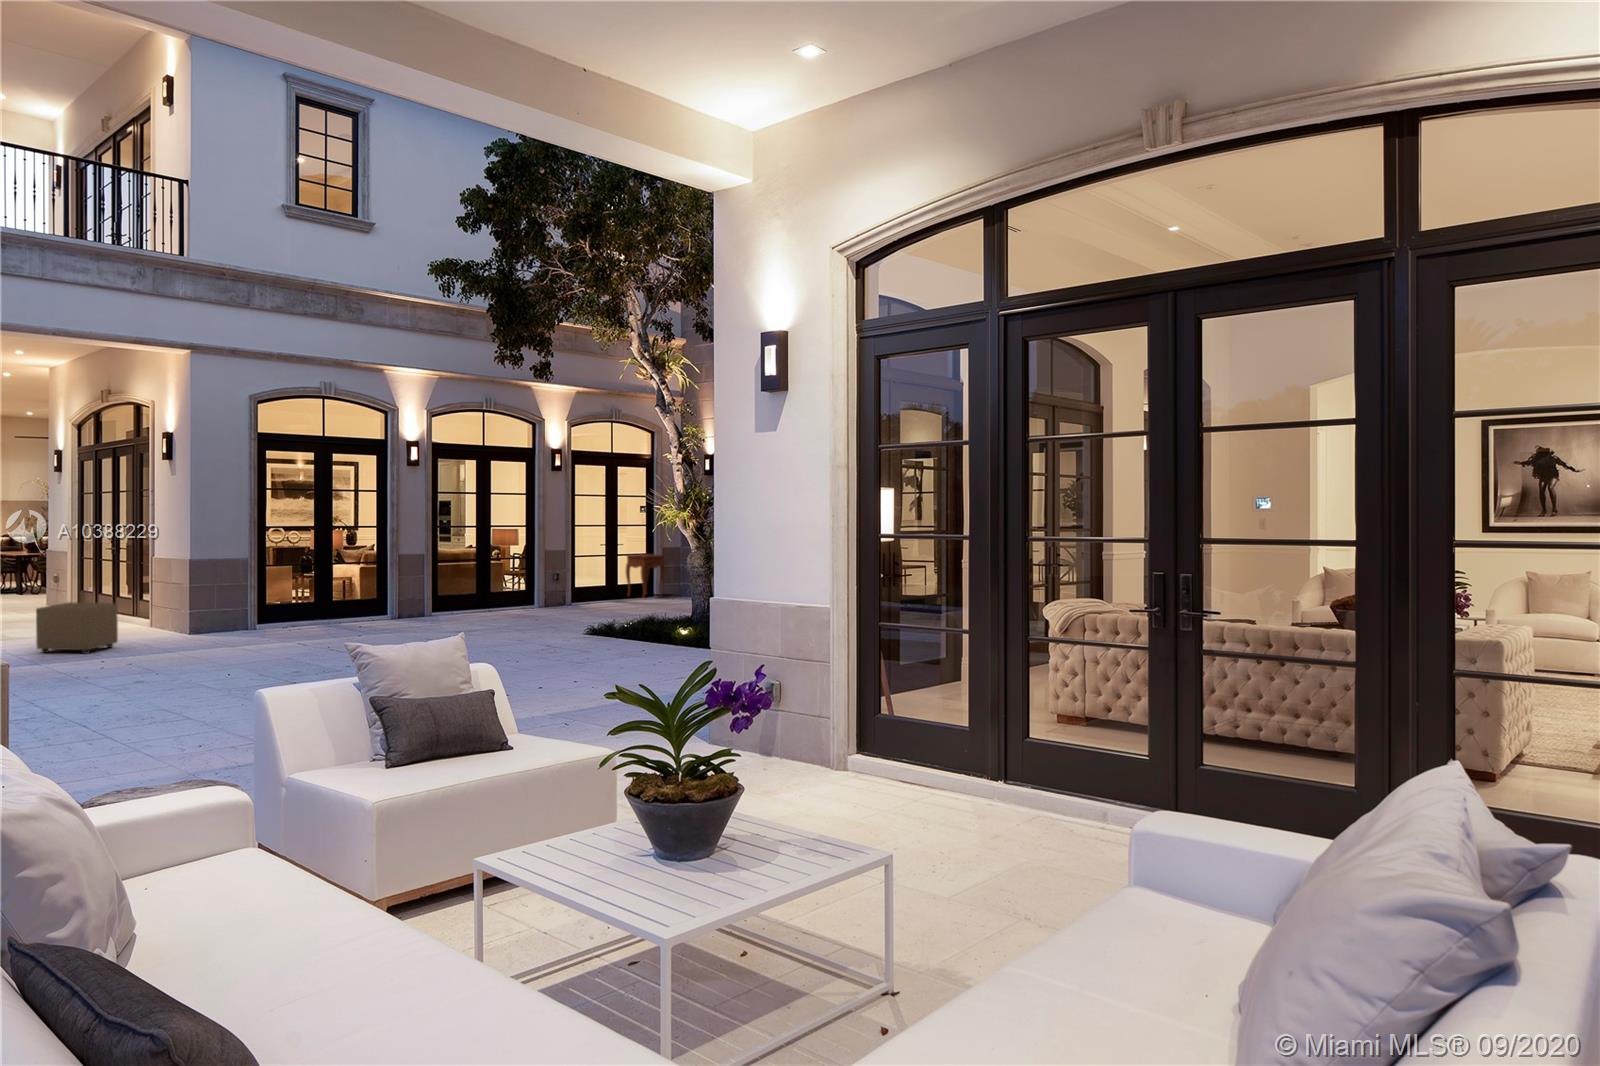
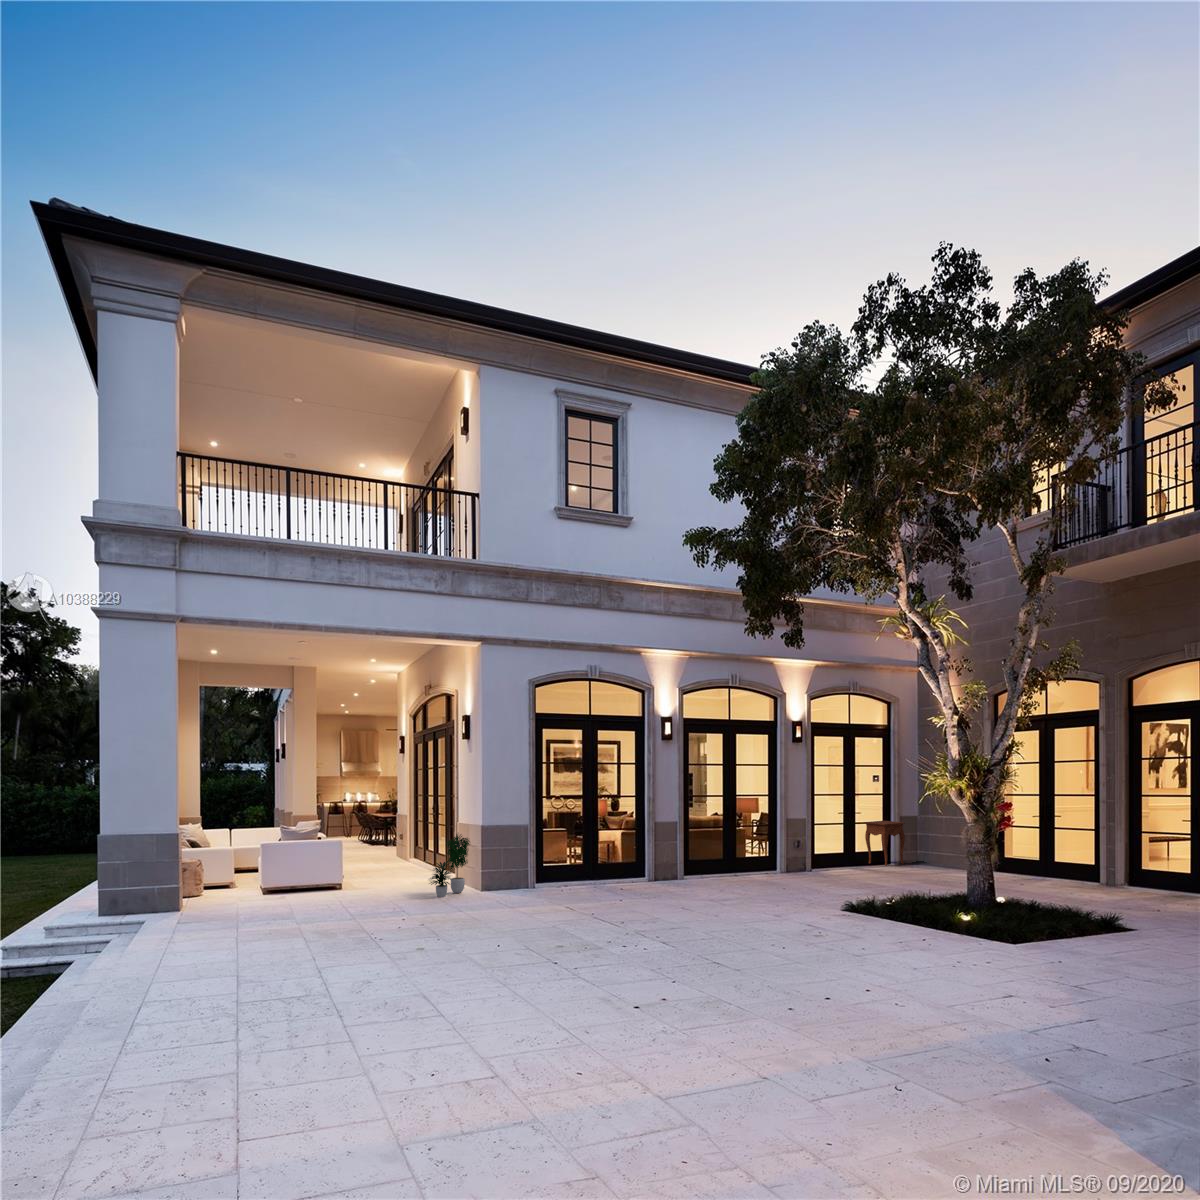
potted plant: none [134,565,185,633] -> present [430,834,470,897]
ottoman: present [36,602,118,654] -> none [339,869,409,922]

